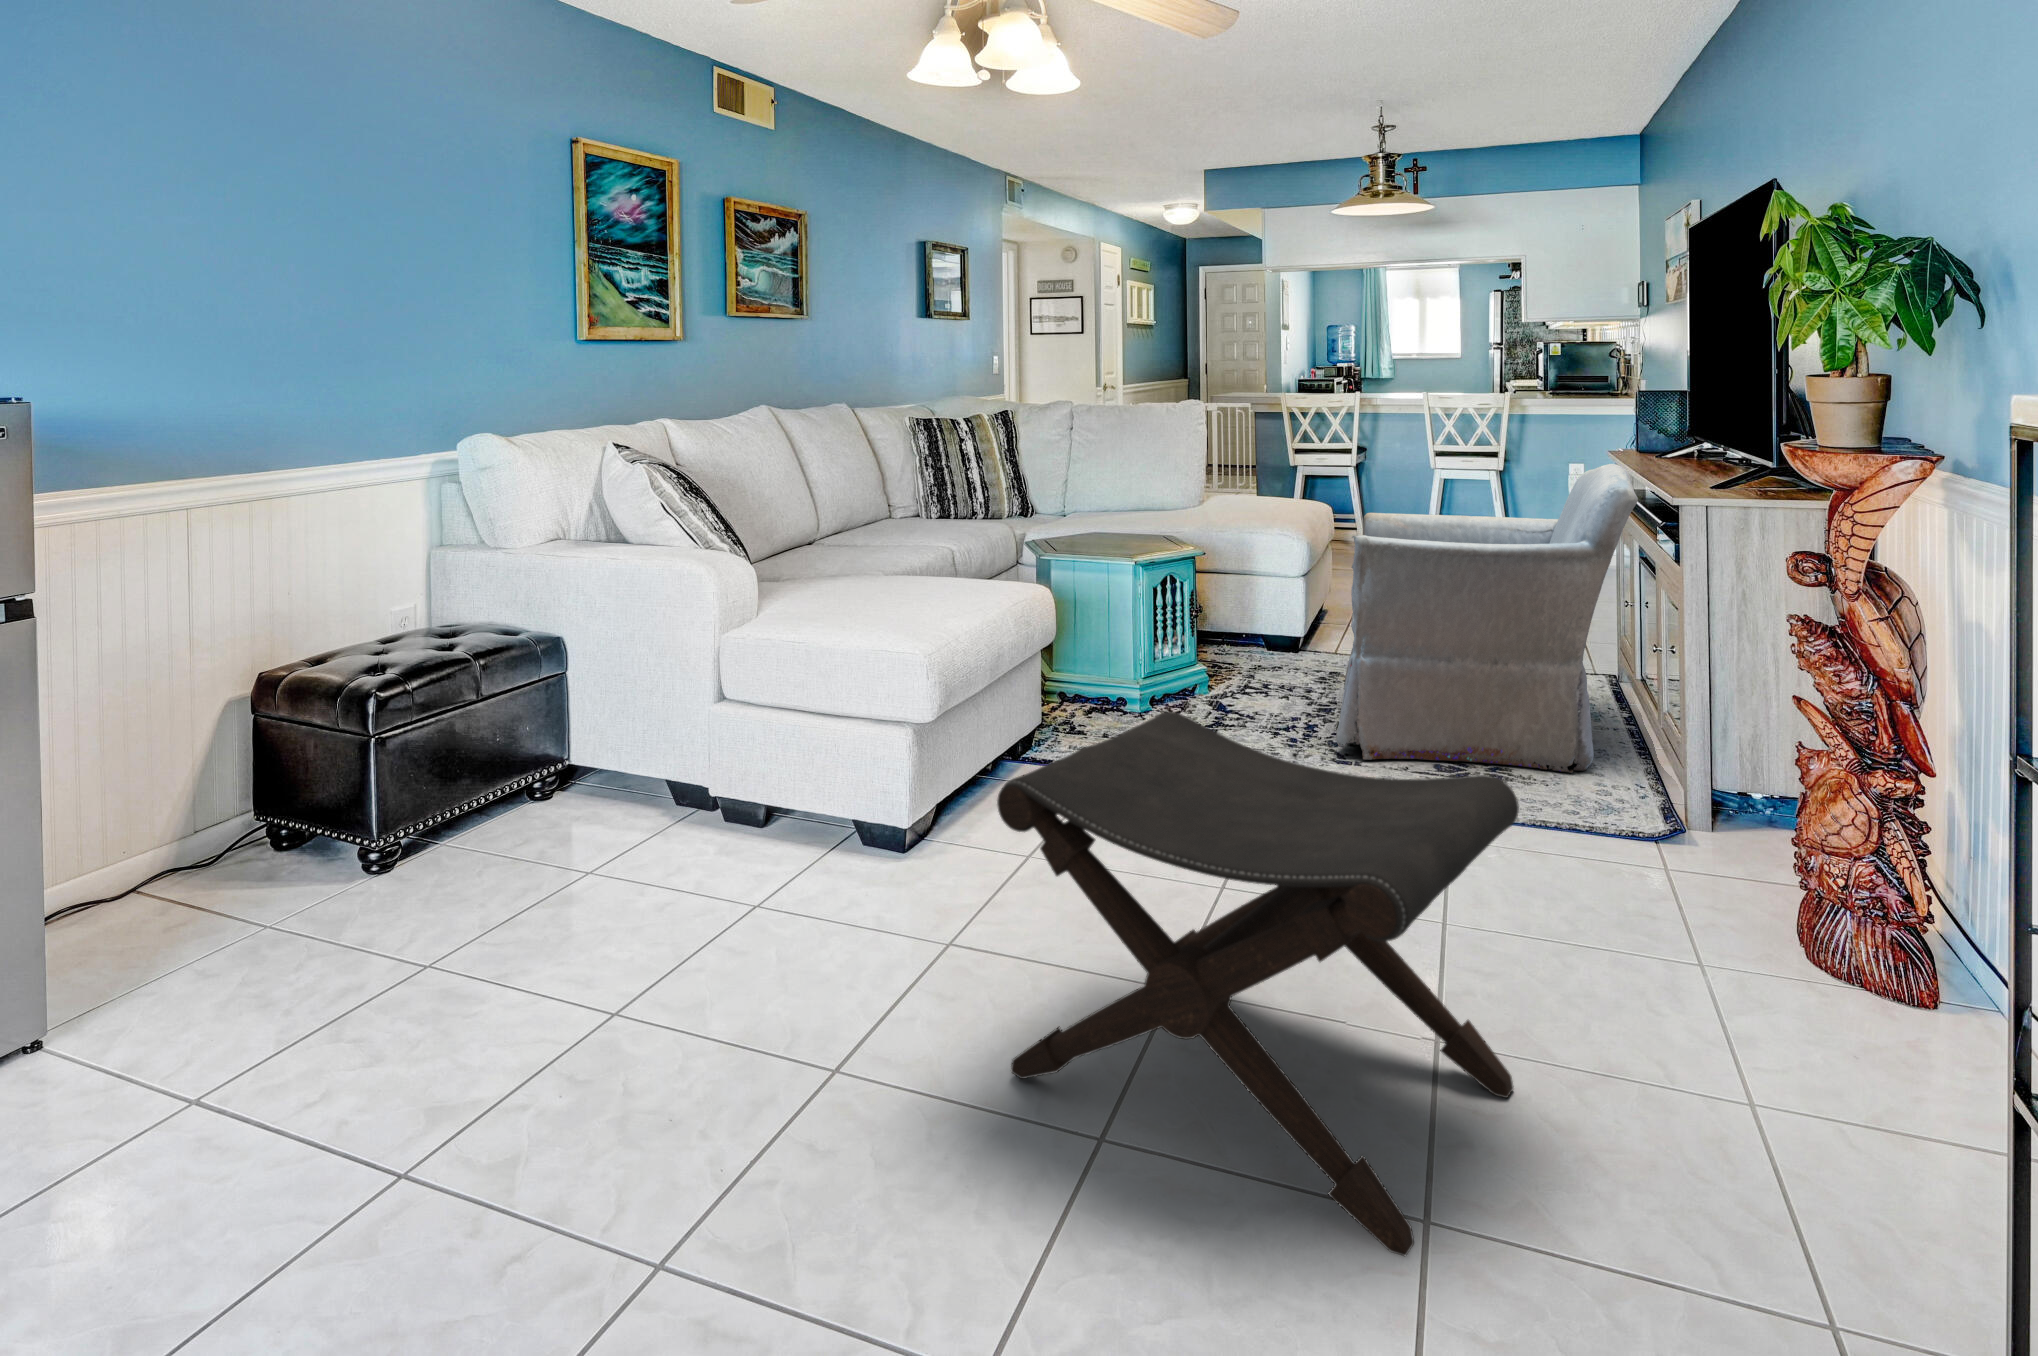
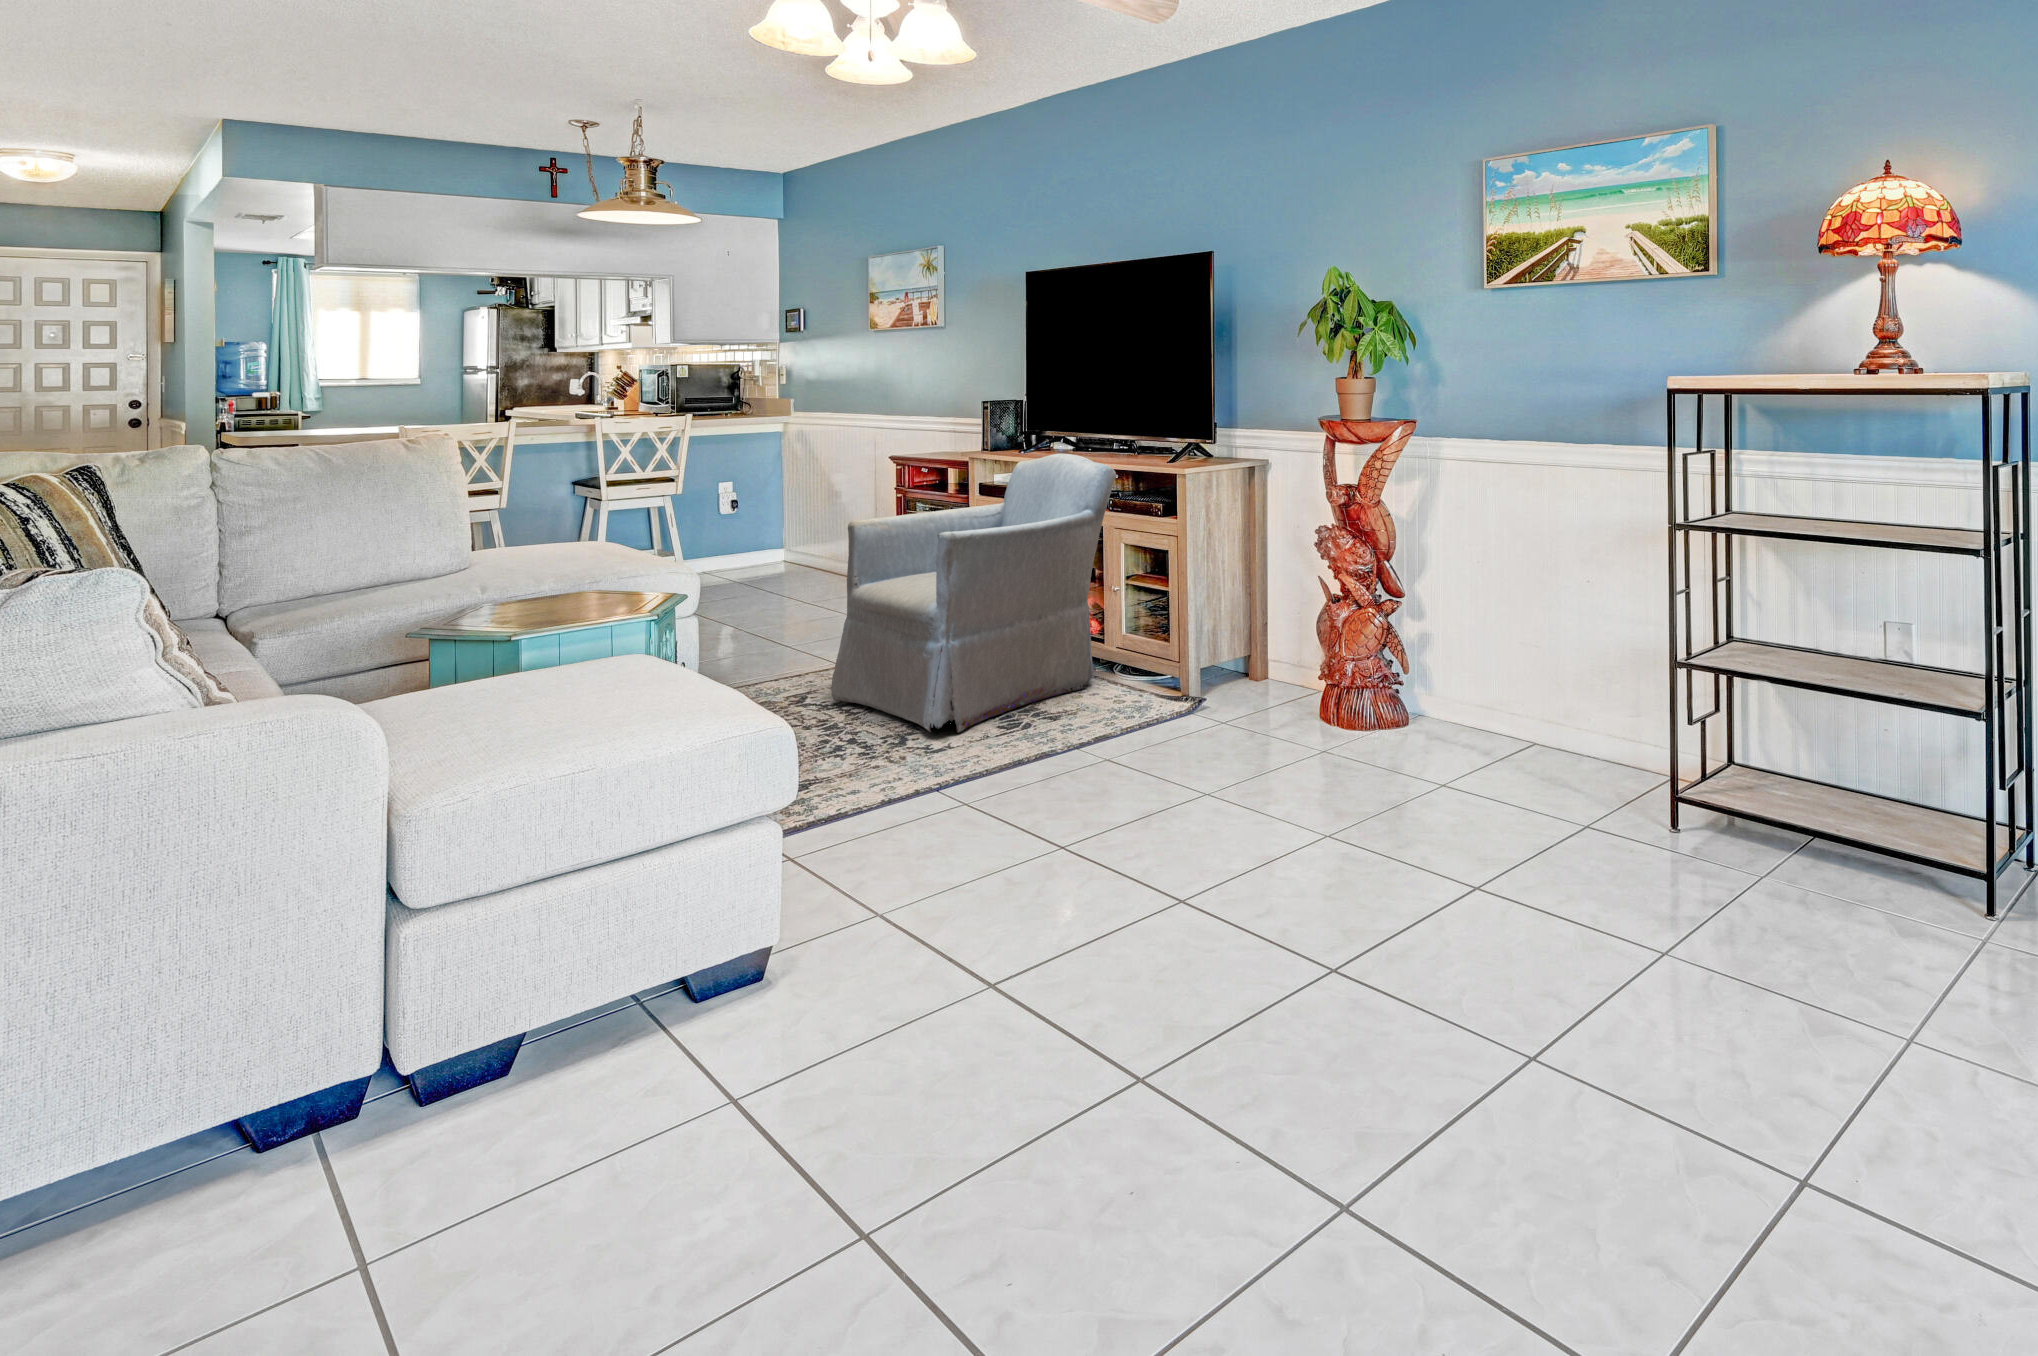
footstool: present [997,711,1519,1256] -> none [1151,630,1530,994]

